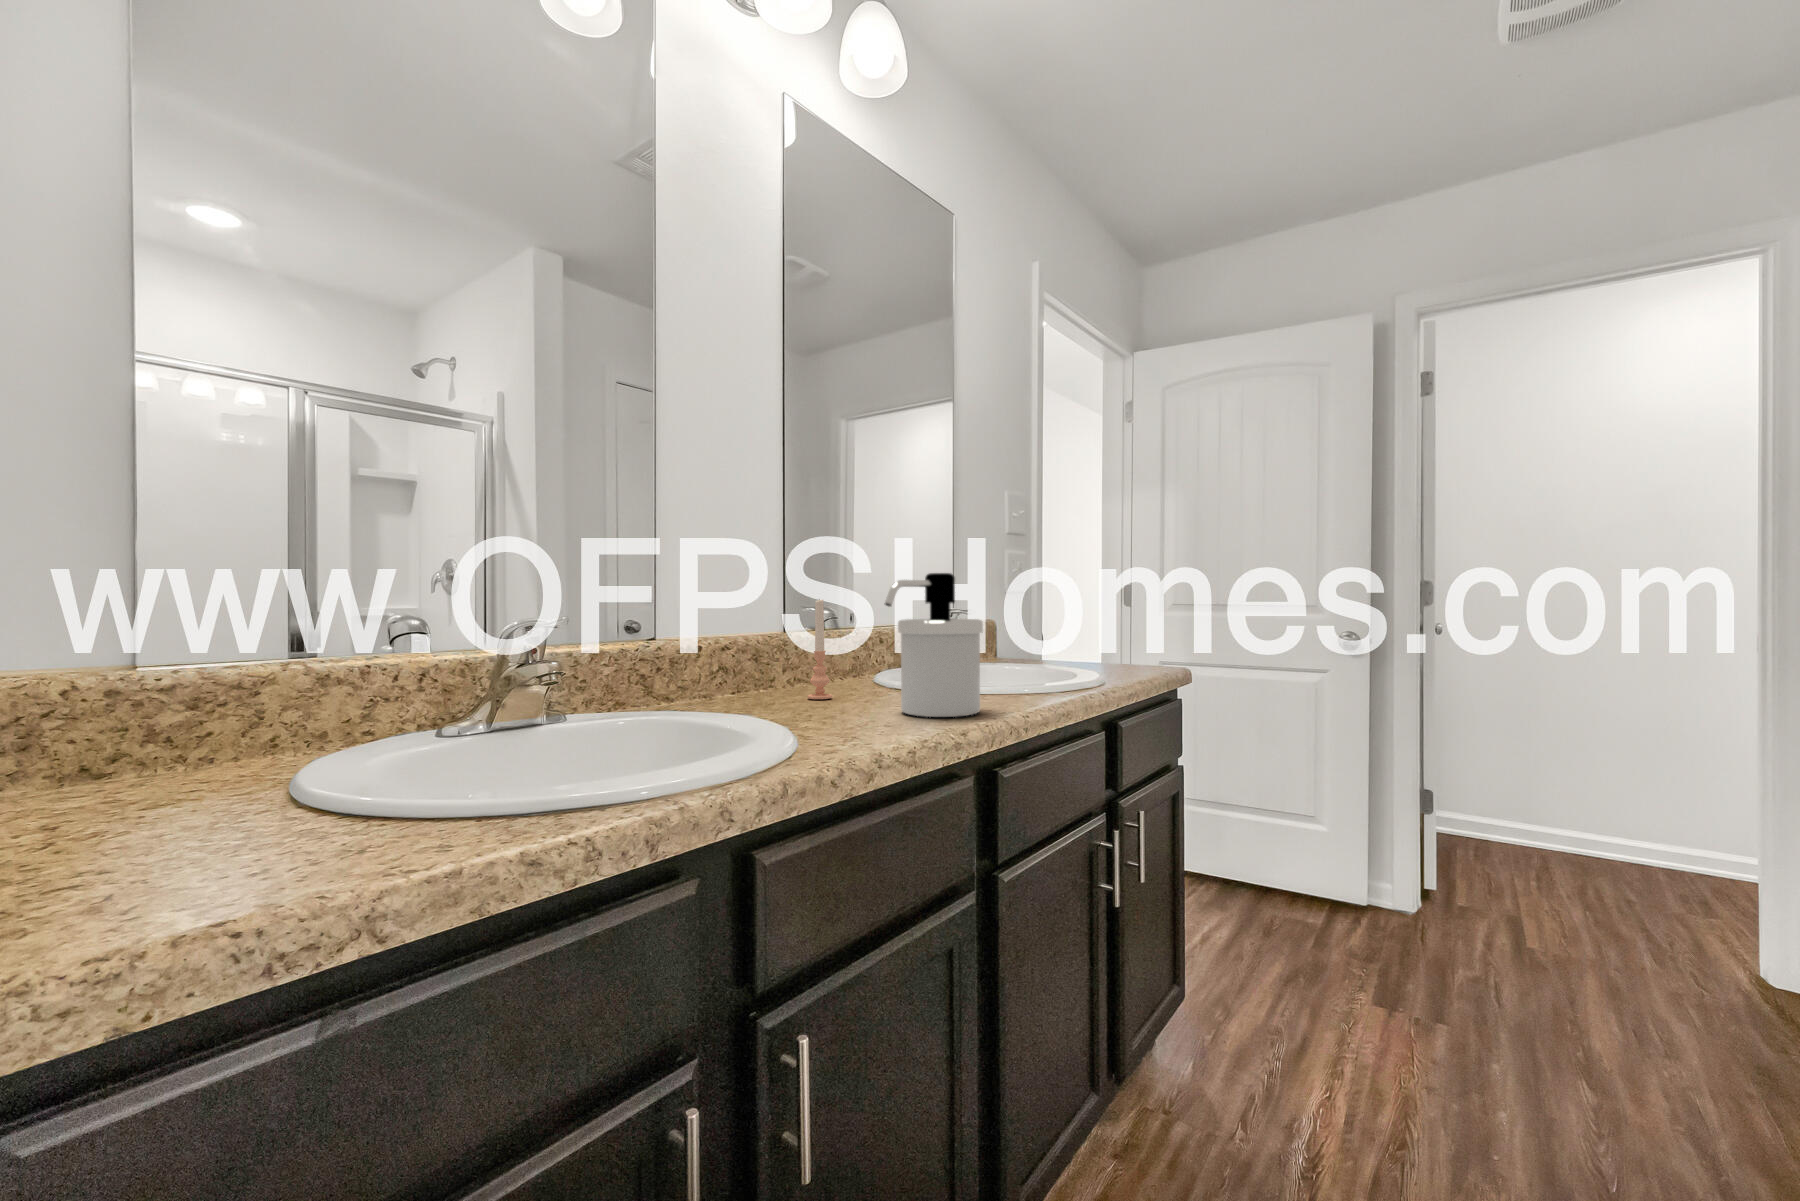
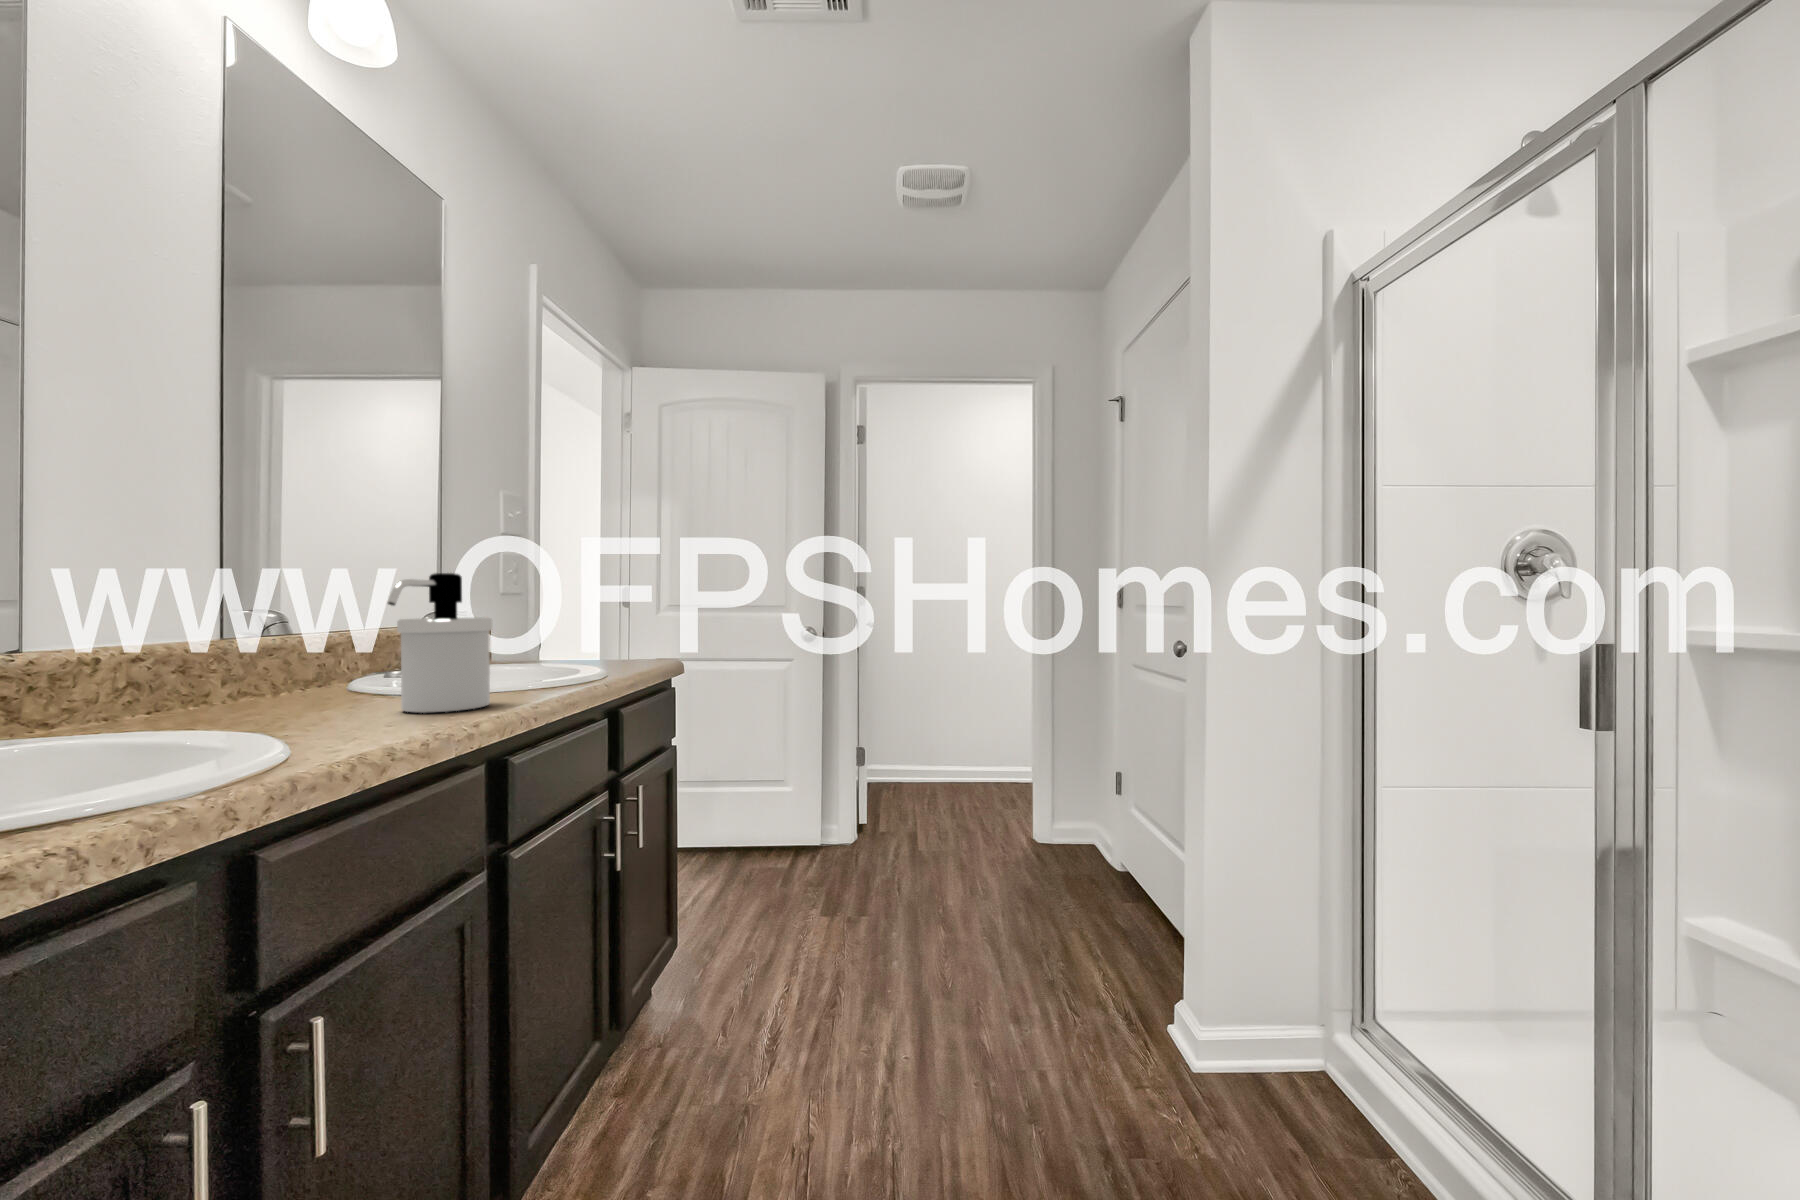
candle: present [808,599,832,699] -> none [270,599,305,709]

